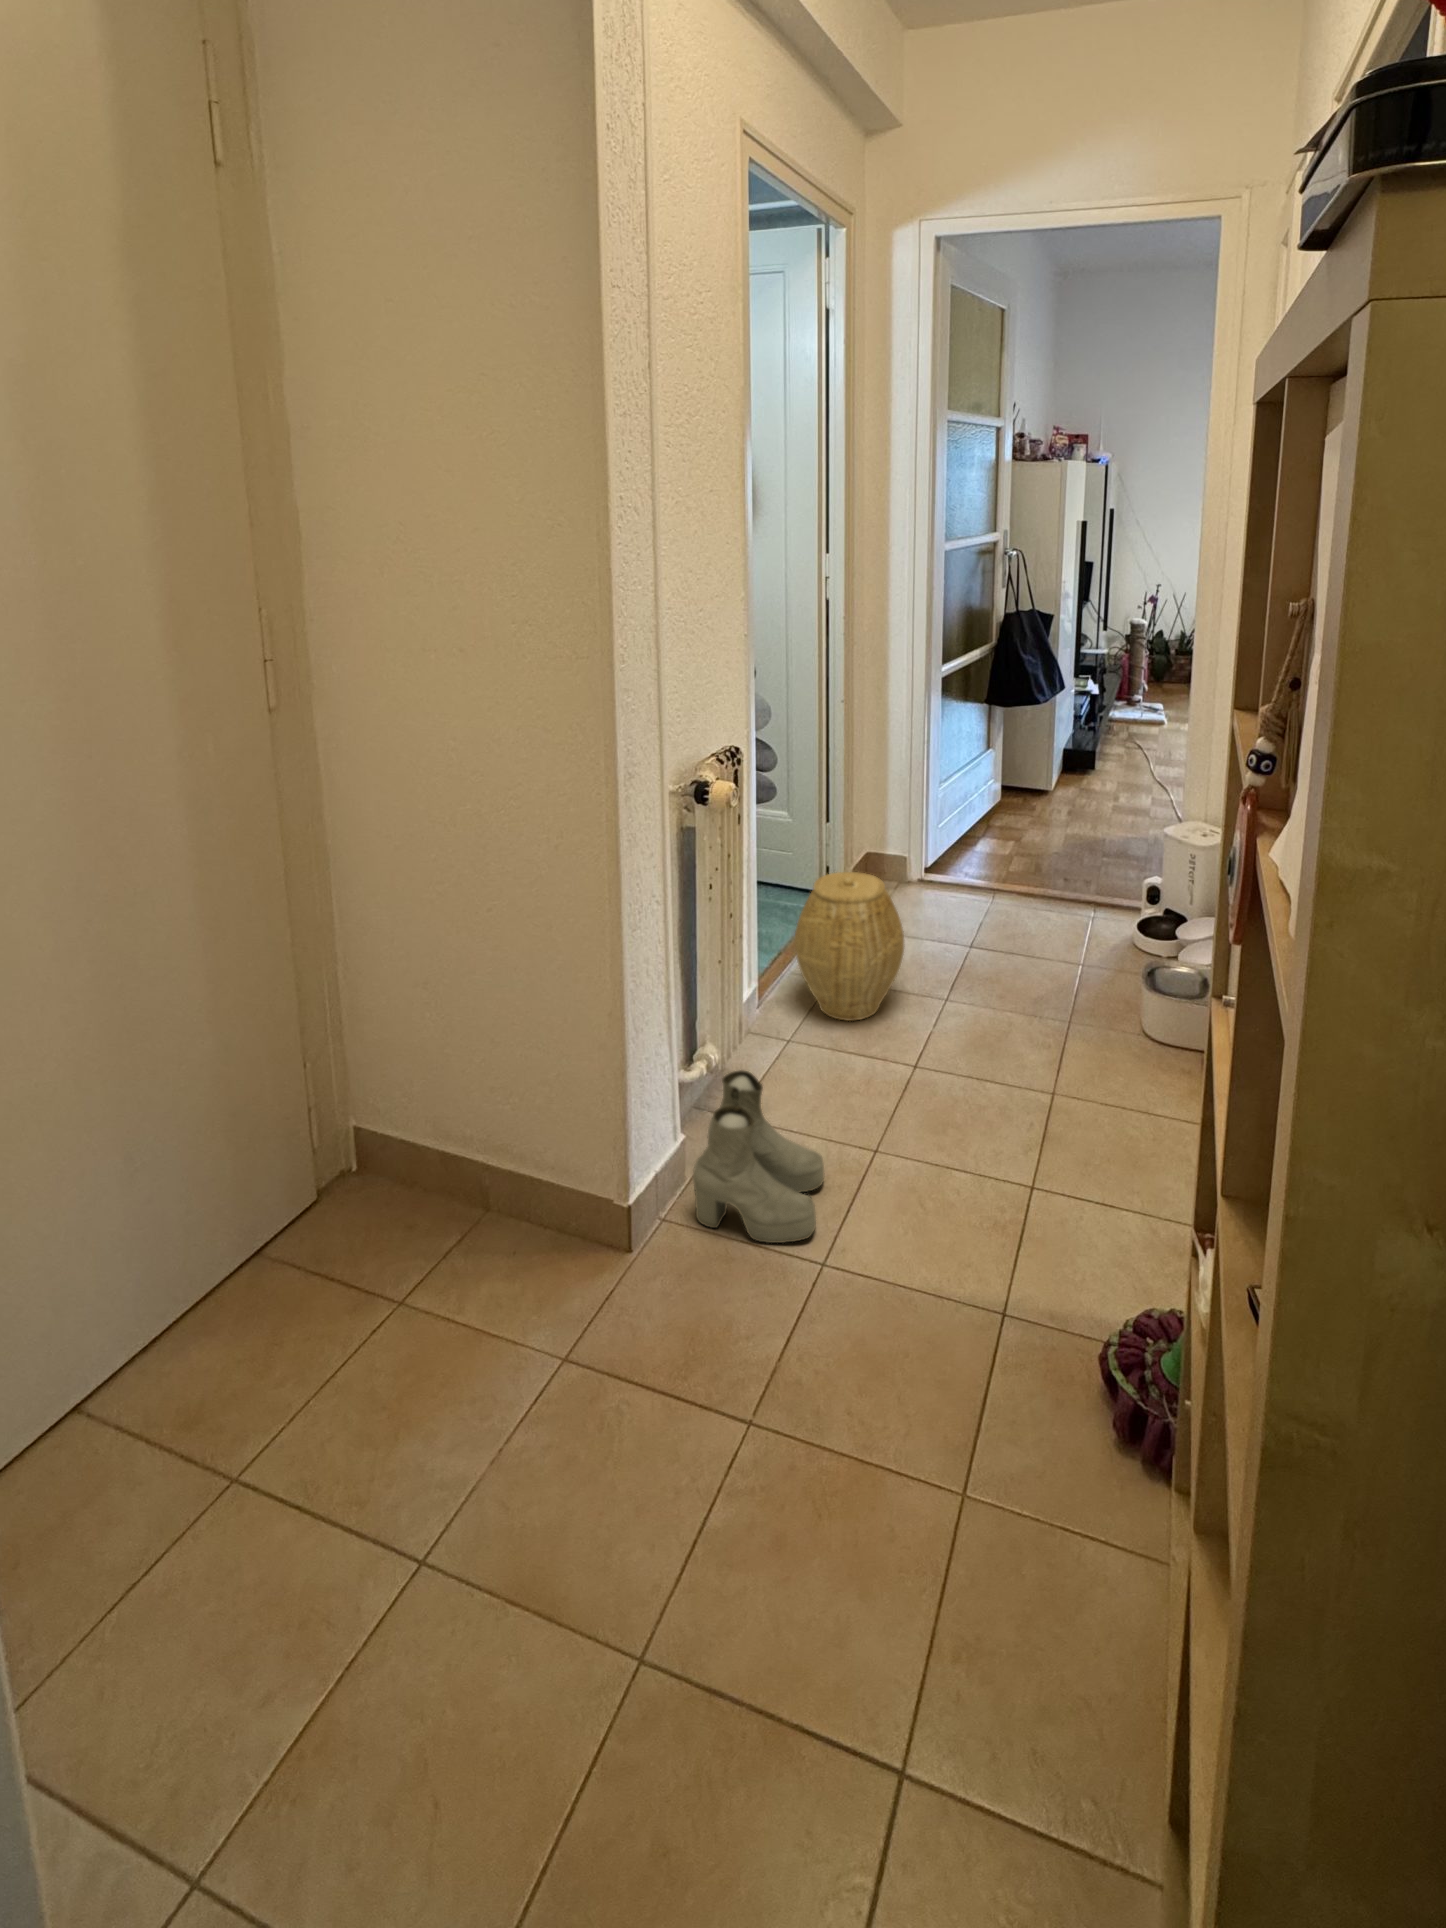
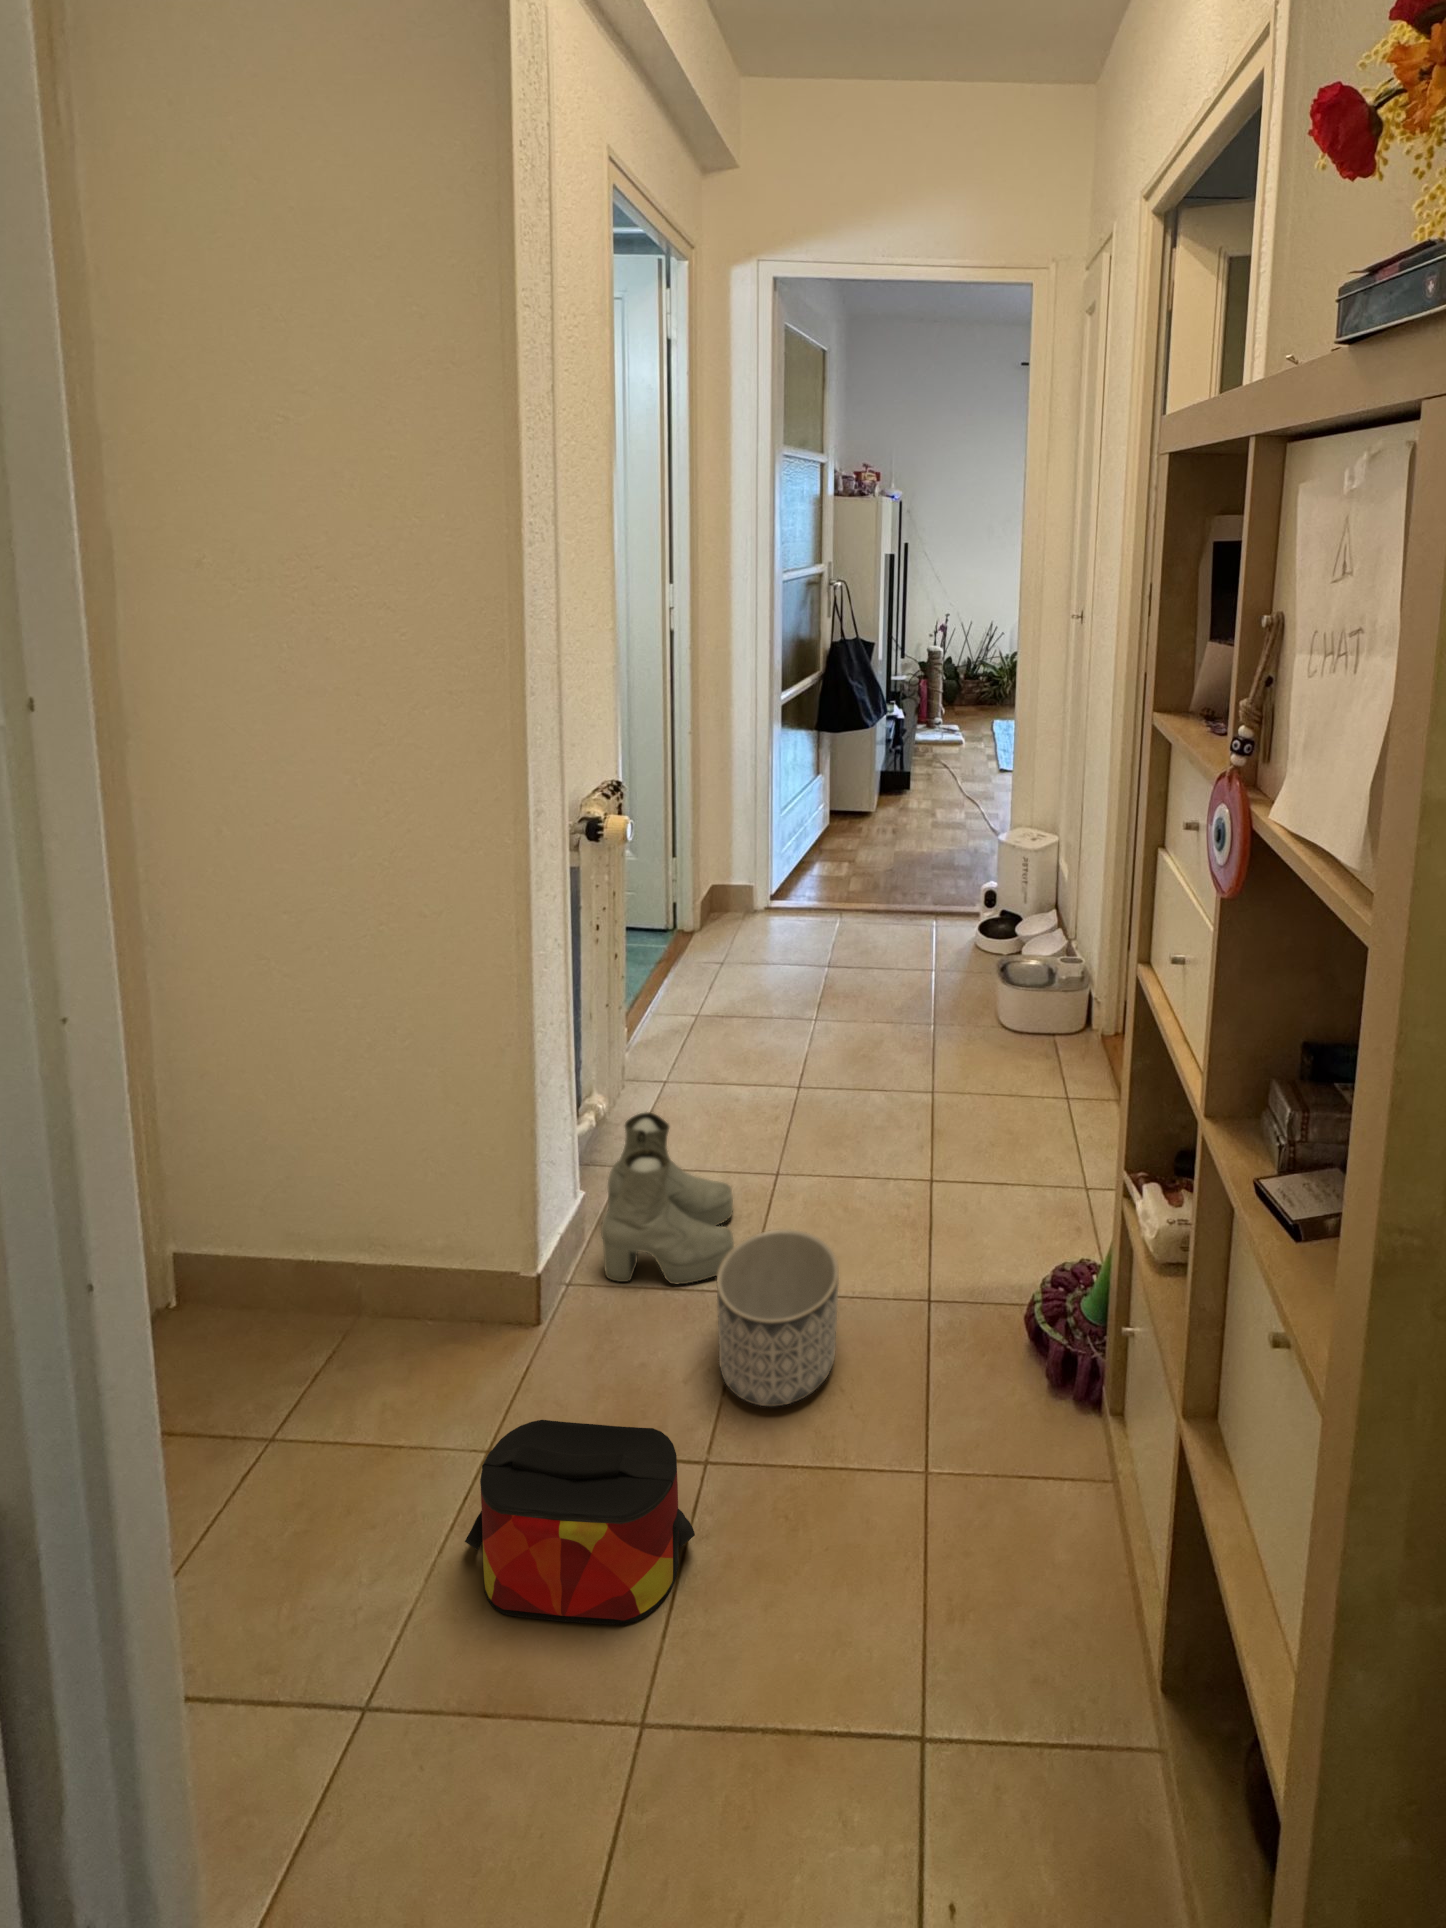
woven basket: present [795,872,904,1021] -> none [665,901,777,1051]
planter: none [776,1210,898,1386] -> present [717,1229,839,1407]
bag: none [528,1341,722,1553] -> present [465,1420,695,1625]

